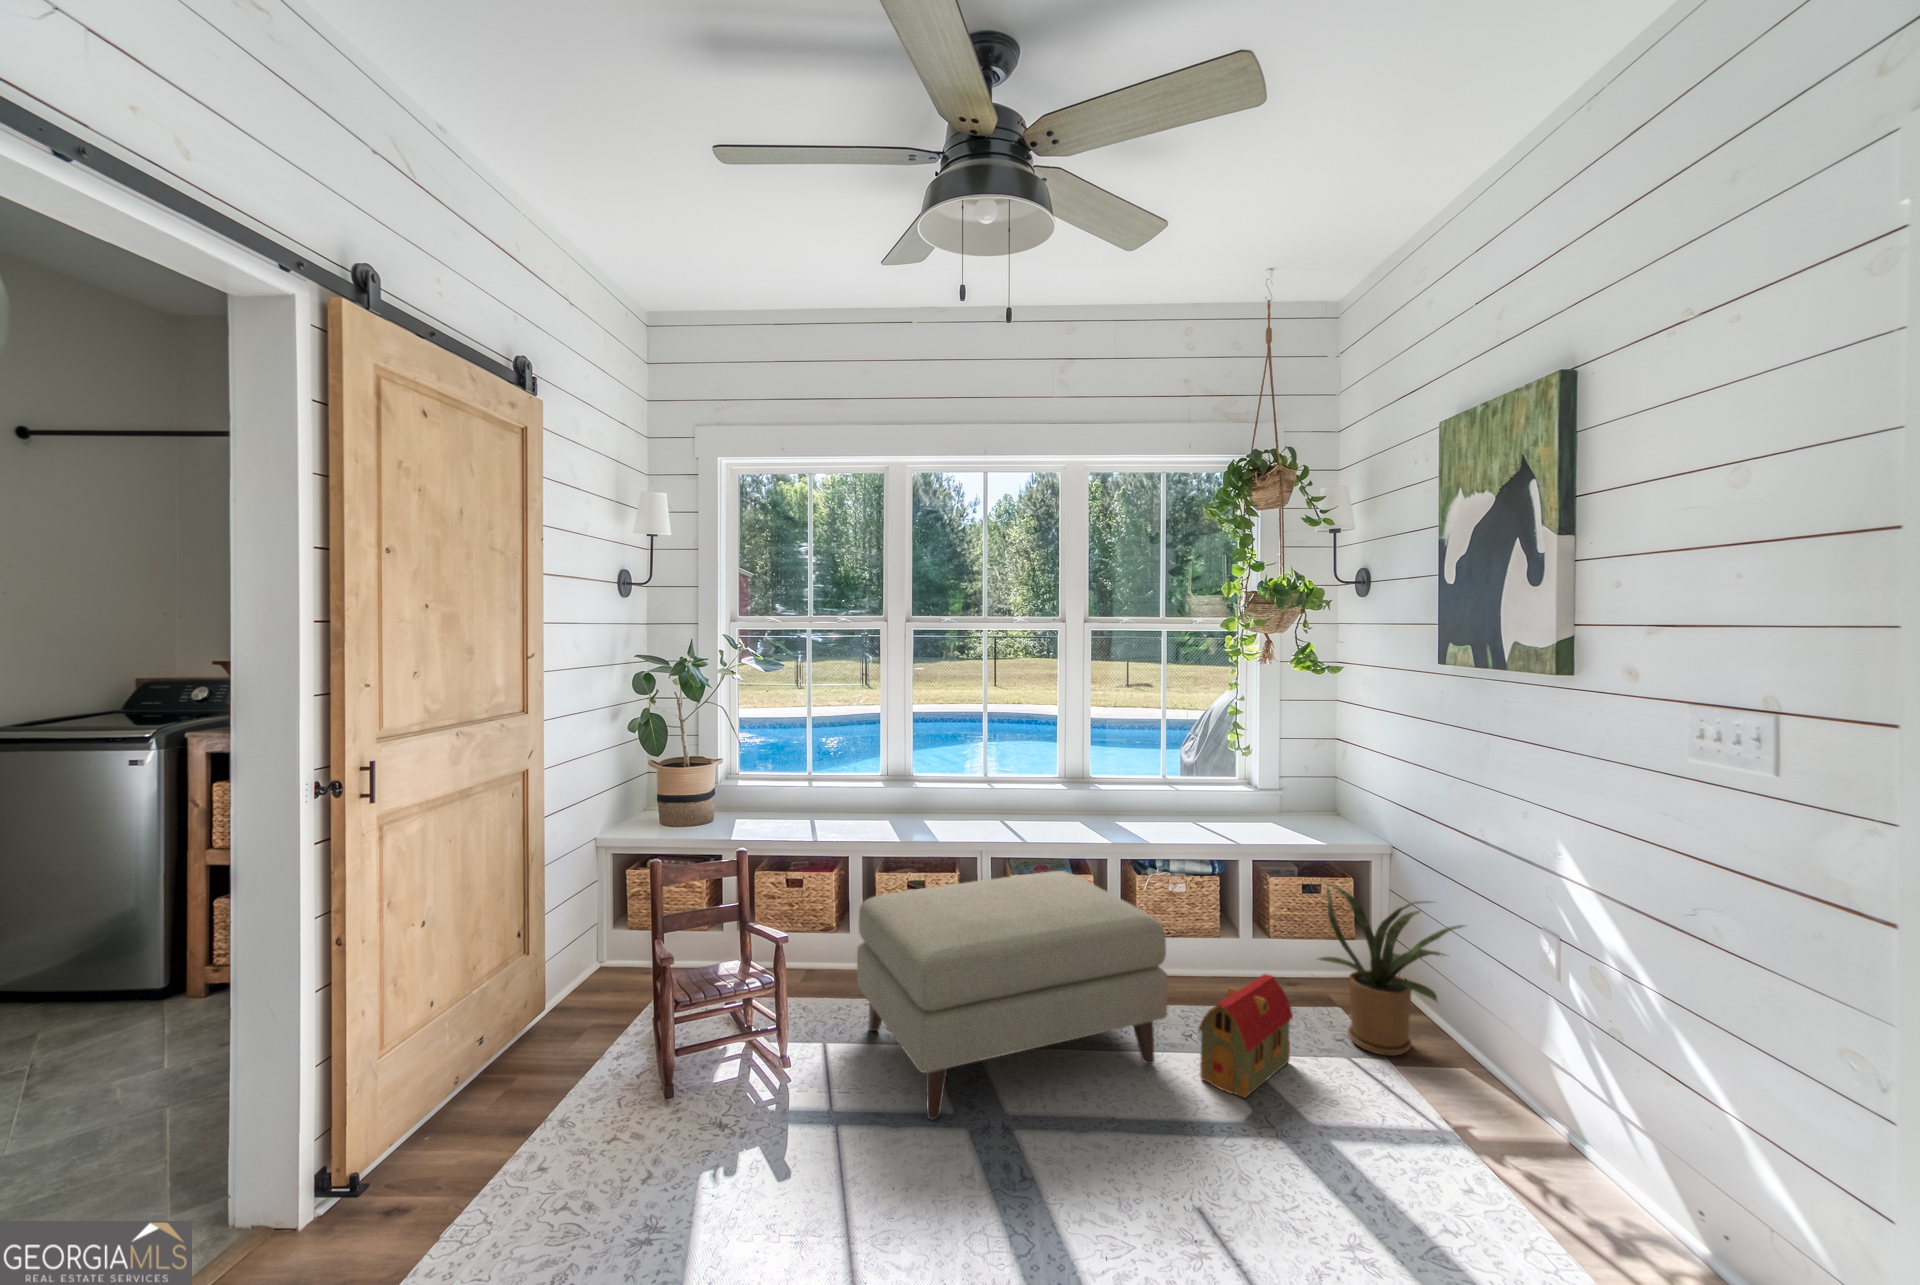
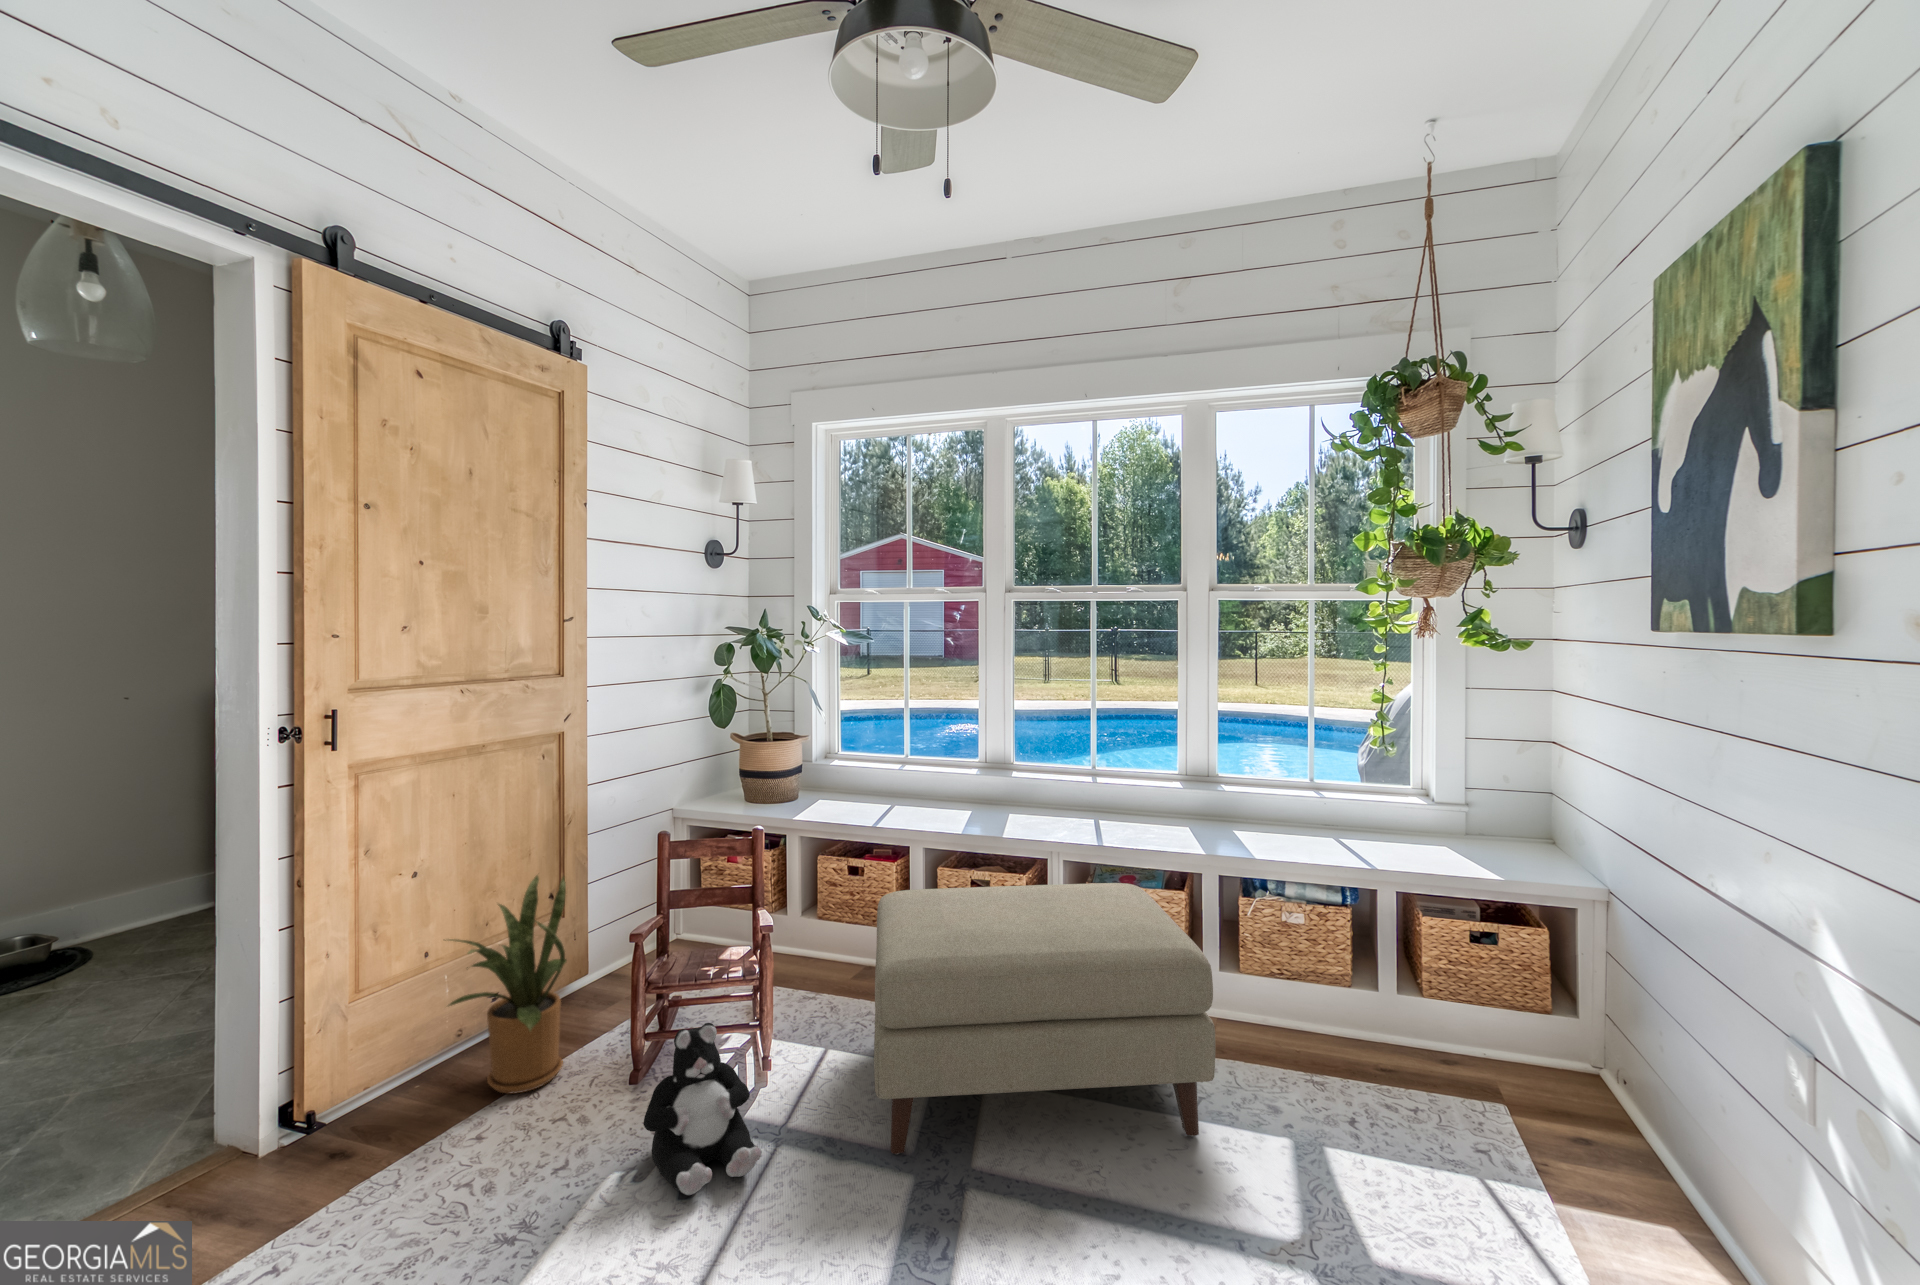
house plant: present [1318,885,1463,1056] -> present [449,875,567,1094]
toy house: present [1198,974,1293,1098] -> none [1246,1044,1395,1206]
plush toy: none [715,1030,829,1186] -> present [644,1023,762,1195]

